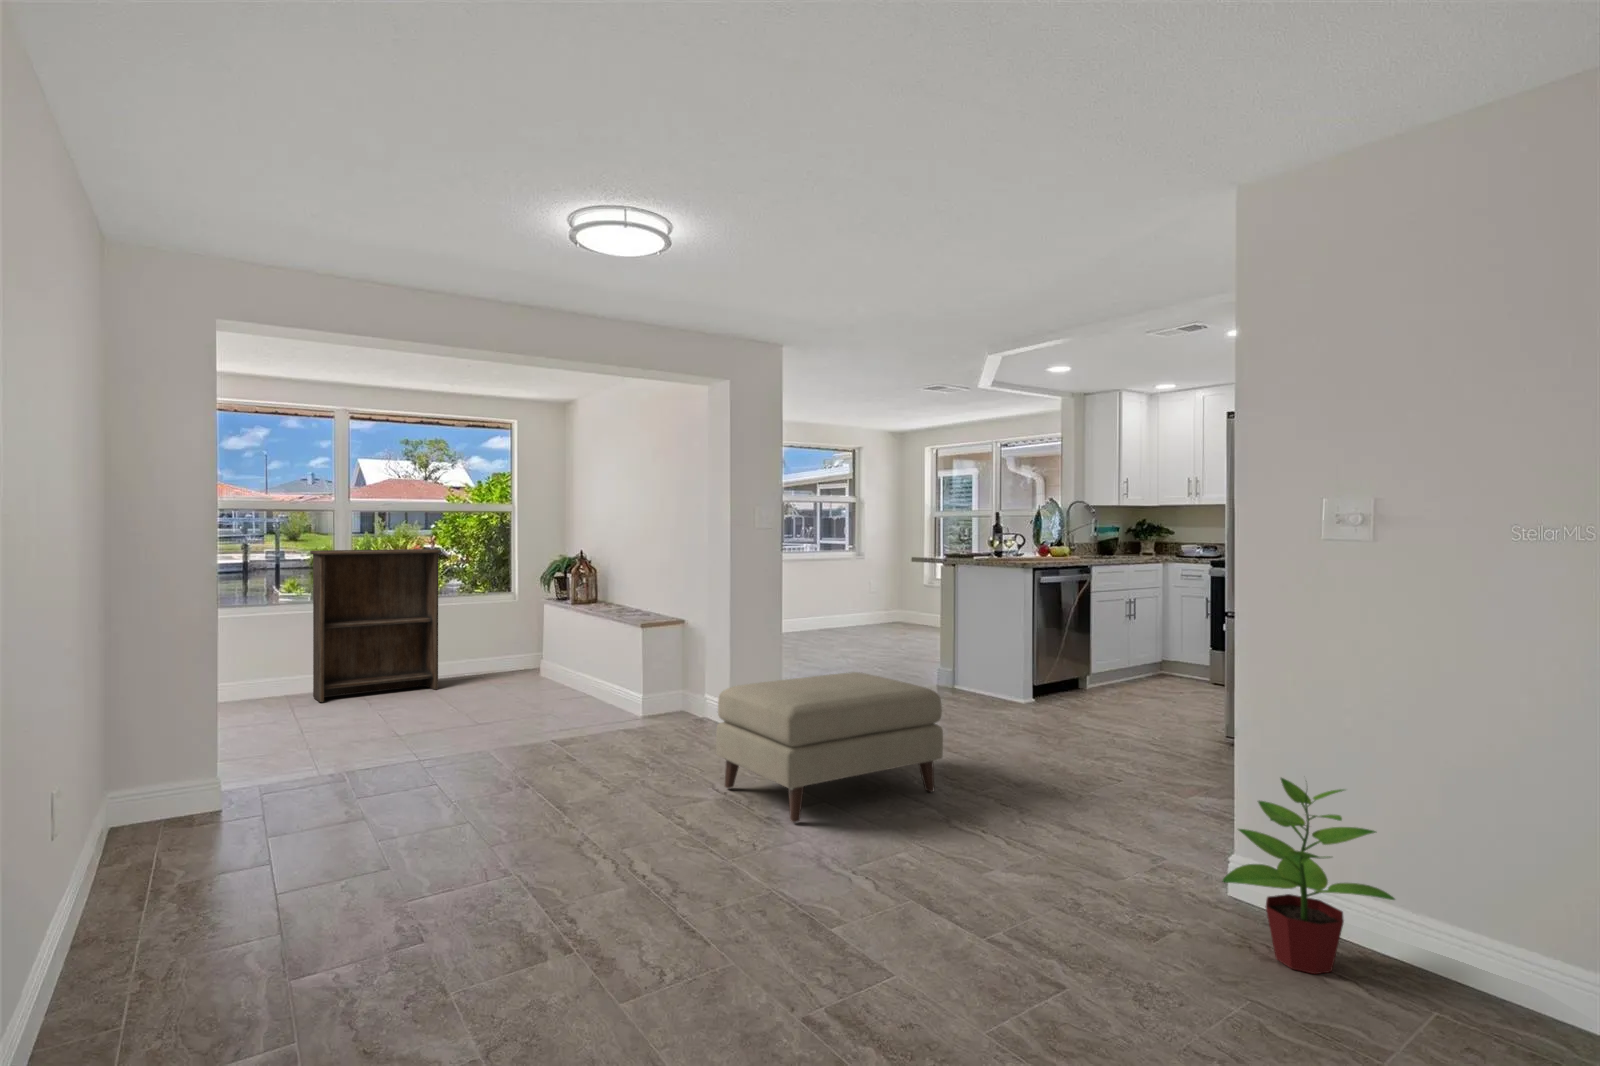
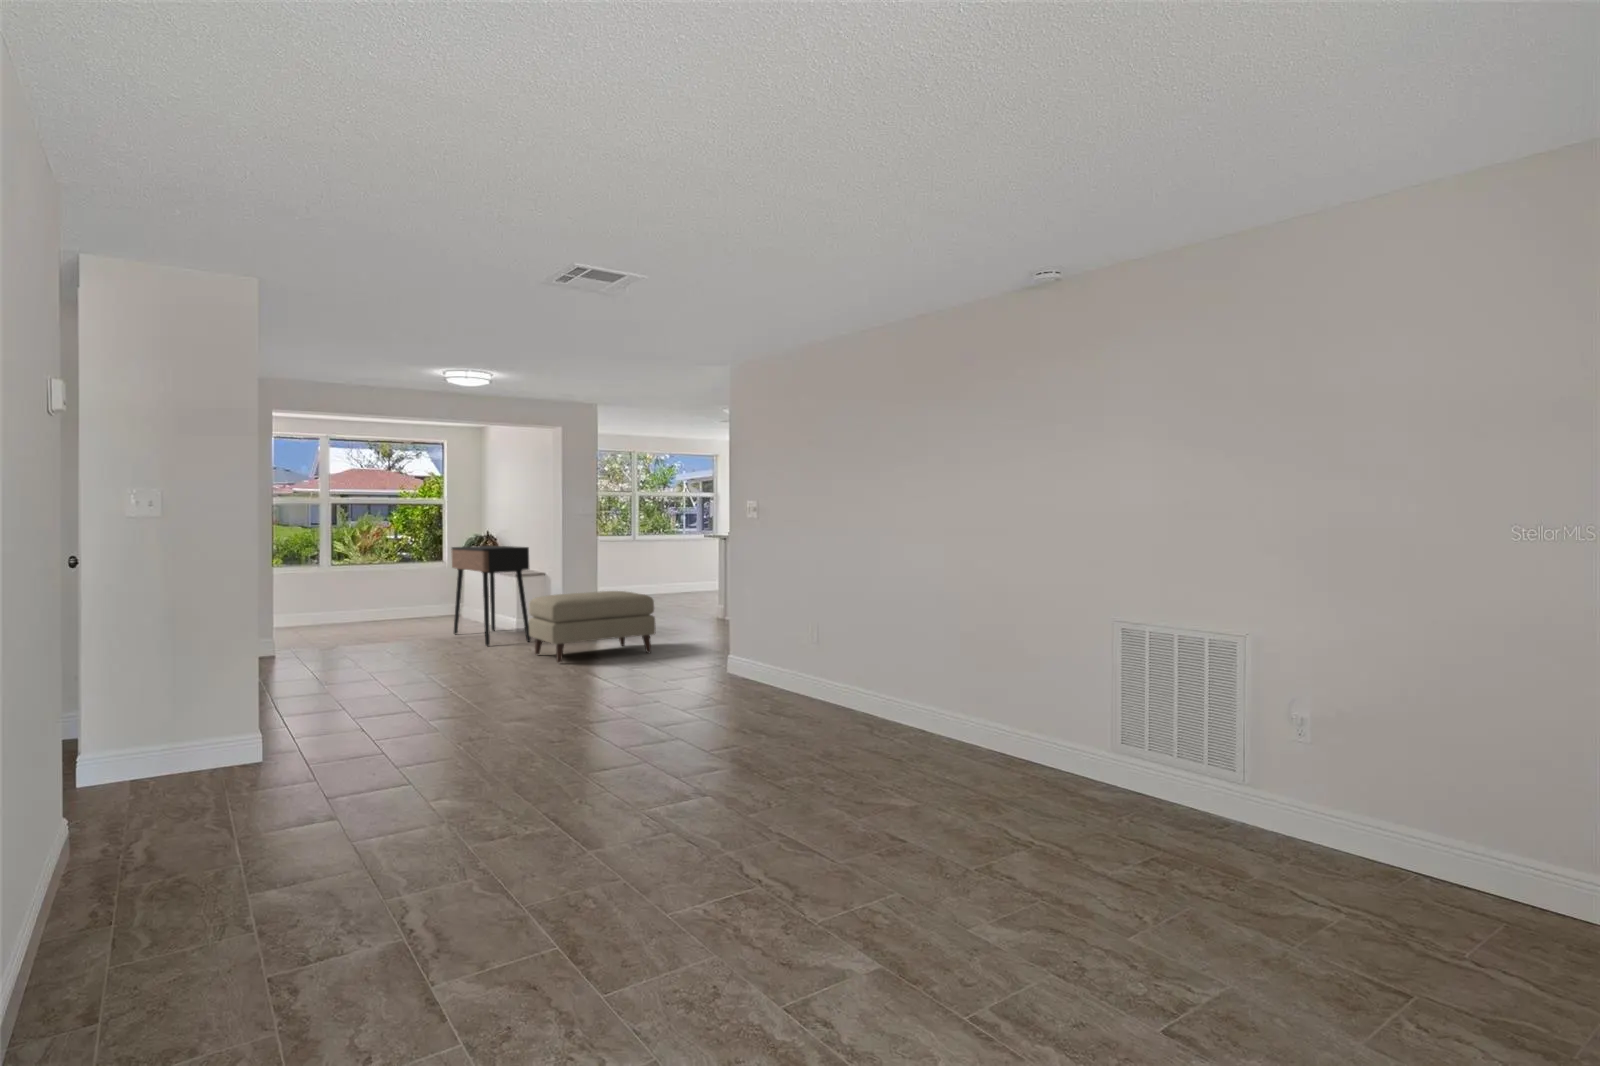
bookshelf: present [310,549,441,702] -> none [300,532,390,633]
console table: none [546,578,687,753] -> present [451,546,531,646]
potted plant: present [1222,778,1395,974] -> none [695,606,762,689]

